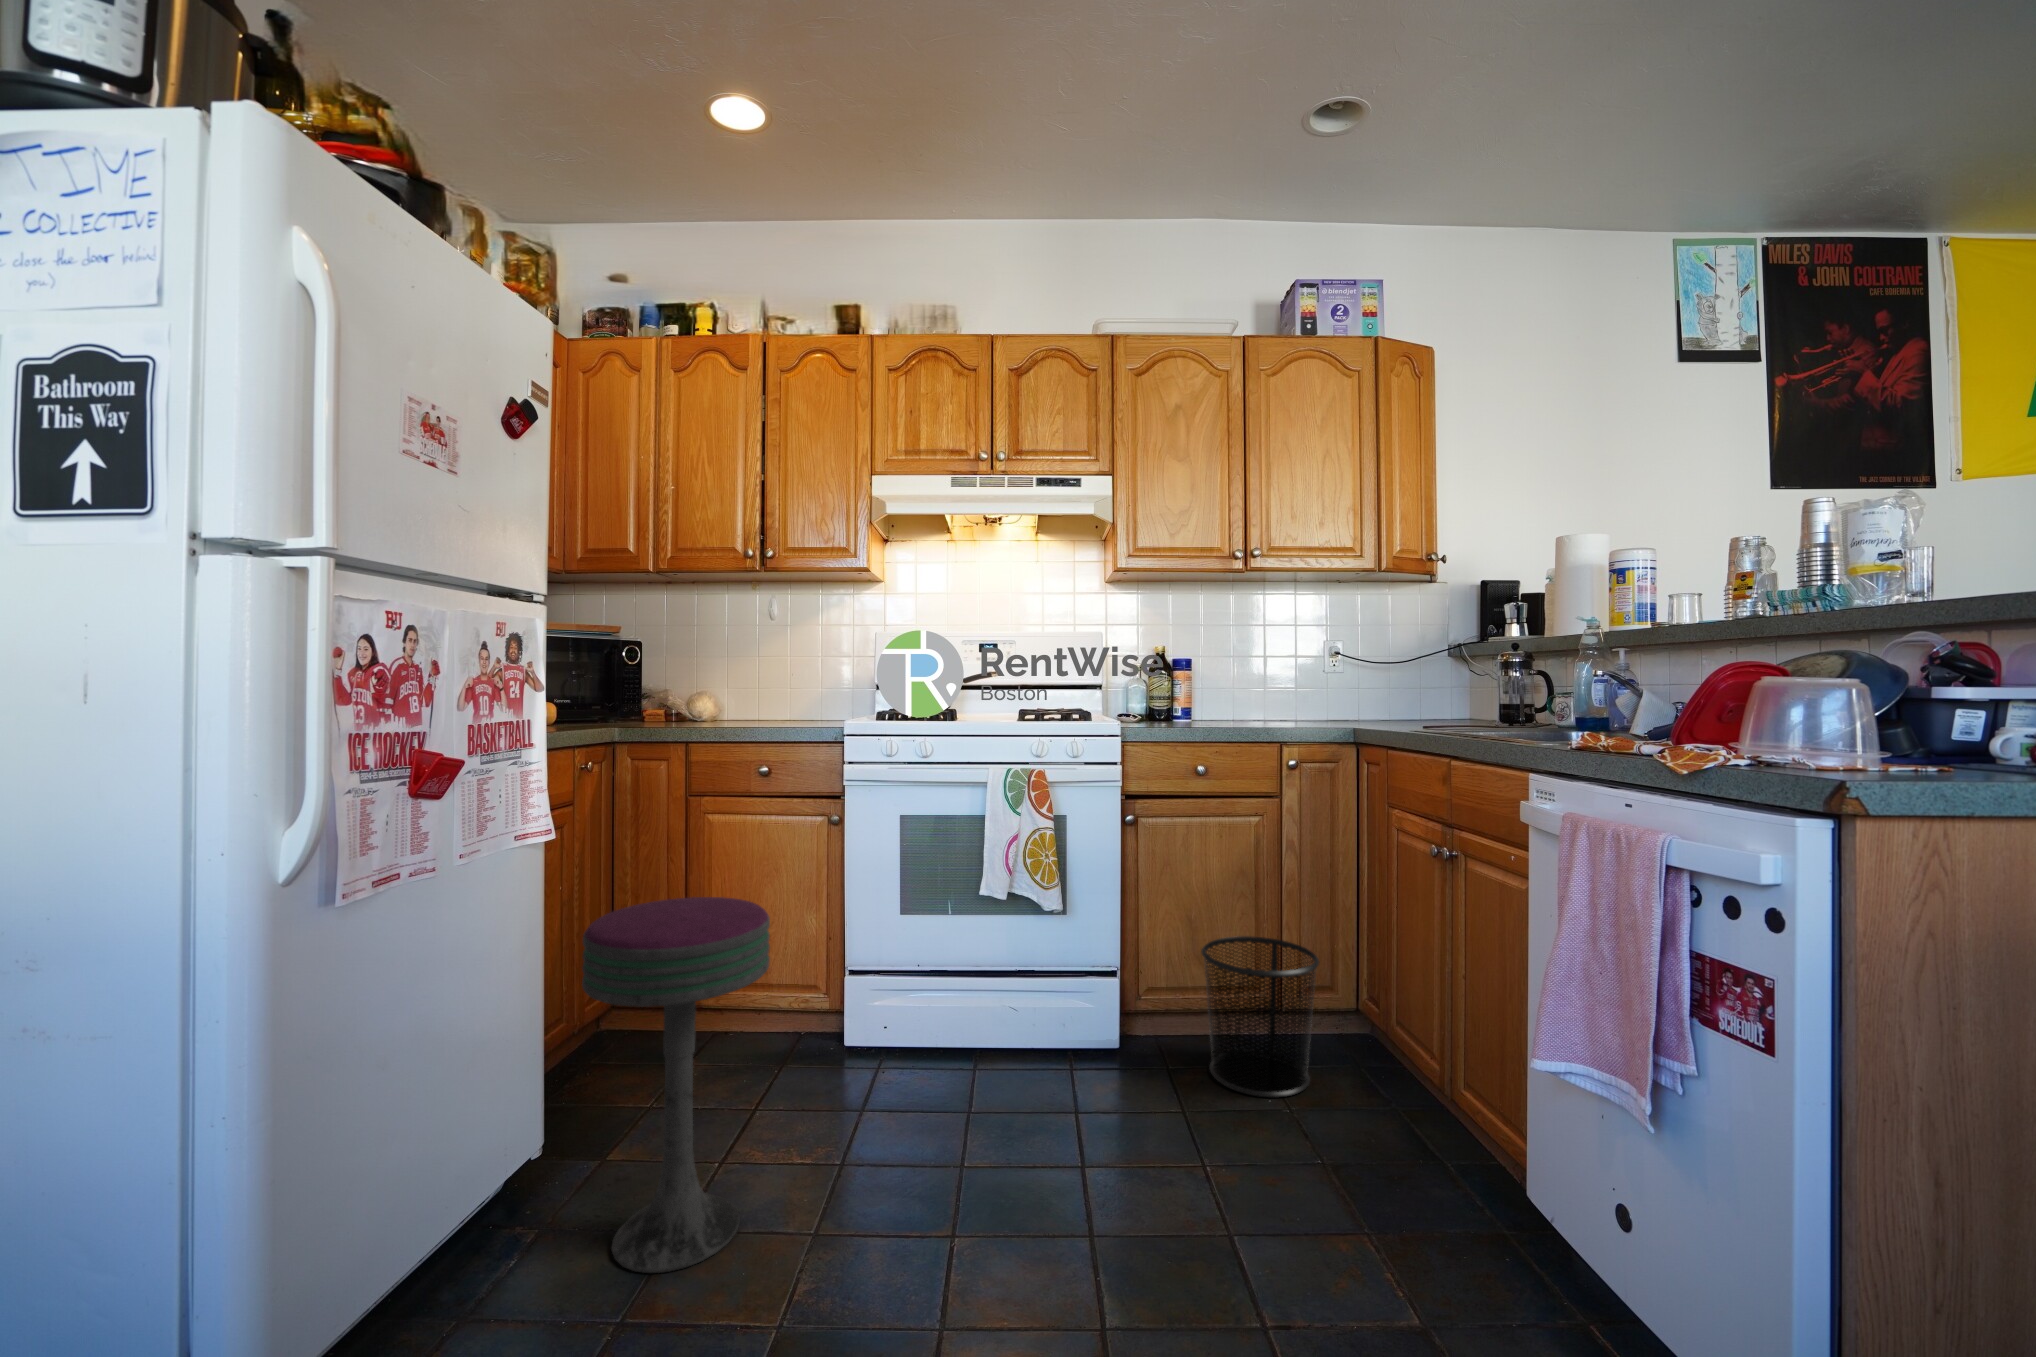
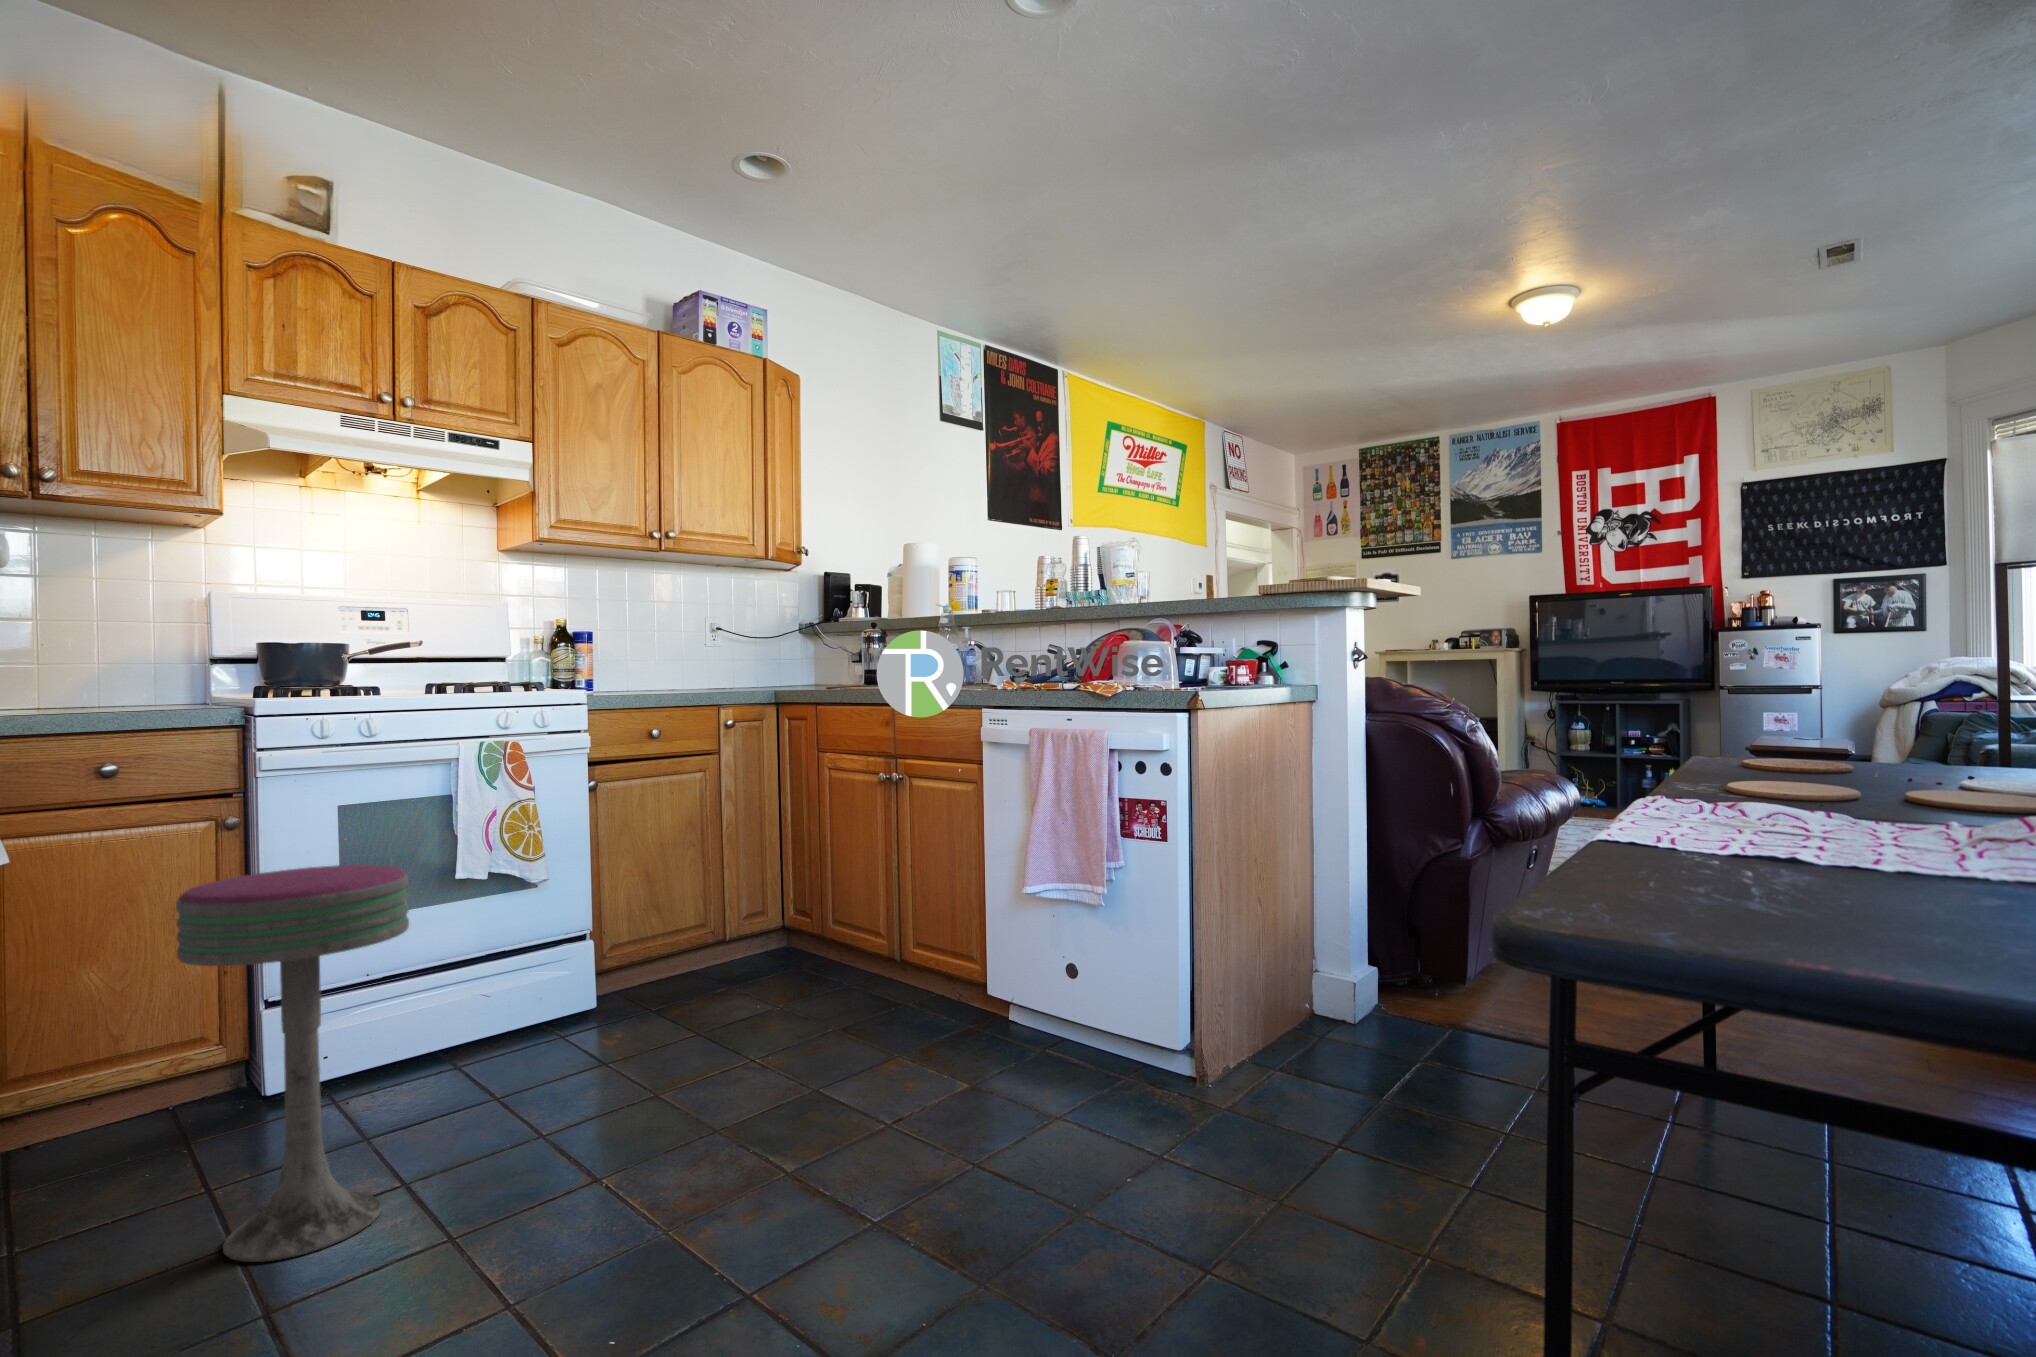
waste bin: present [1201,936,1319,1098] -> none [678,877,782,1005]

